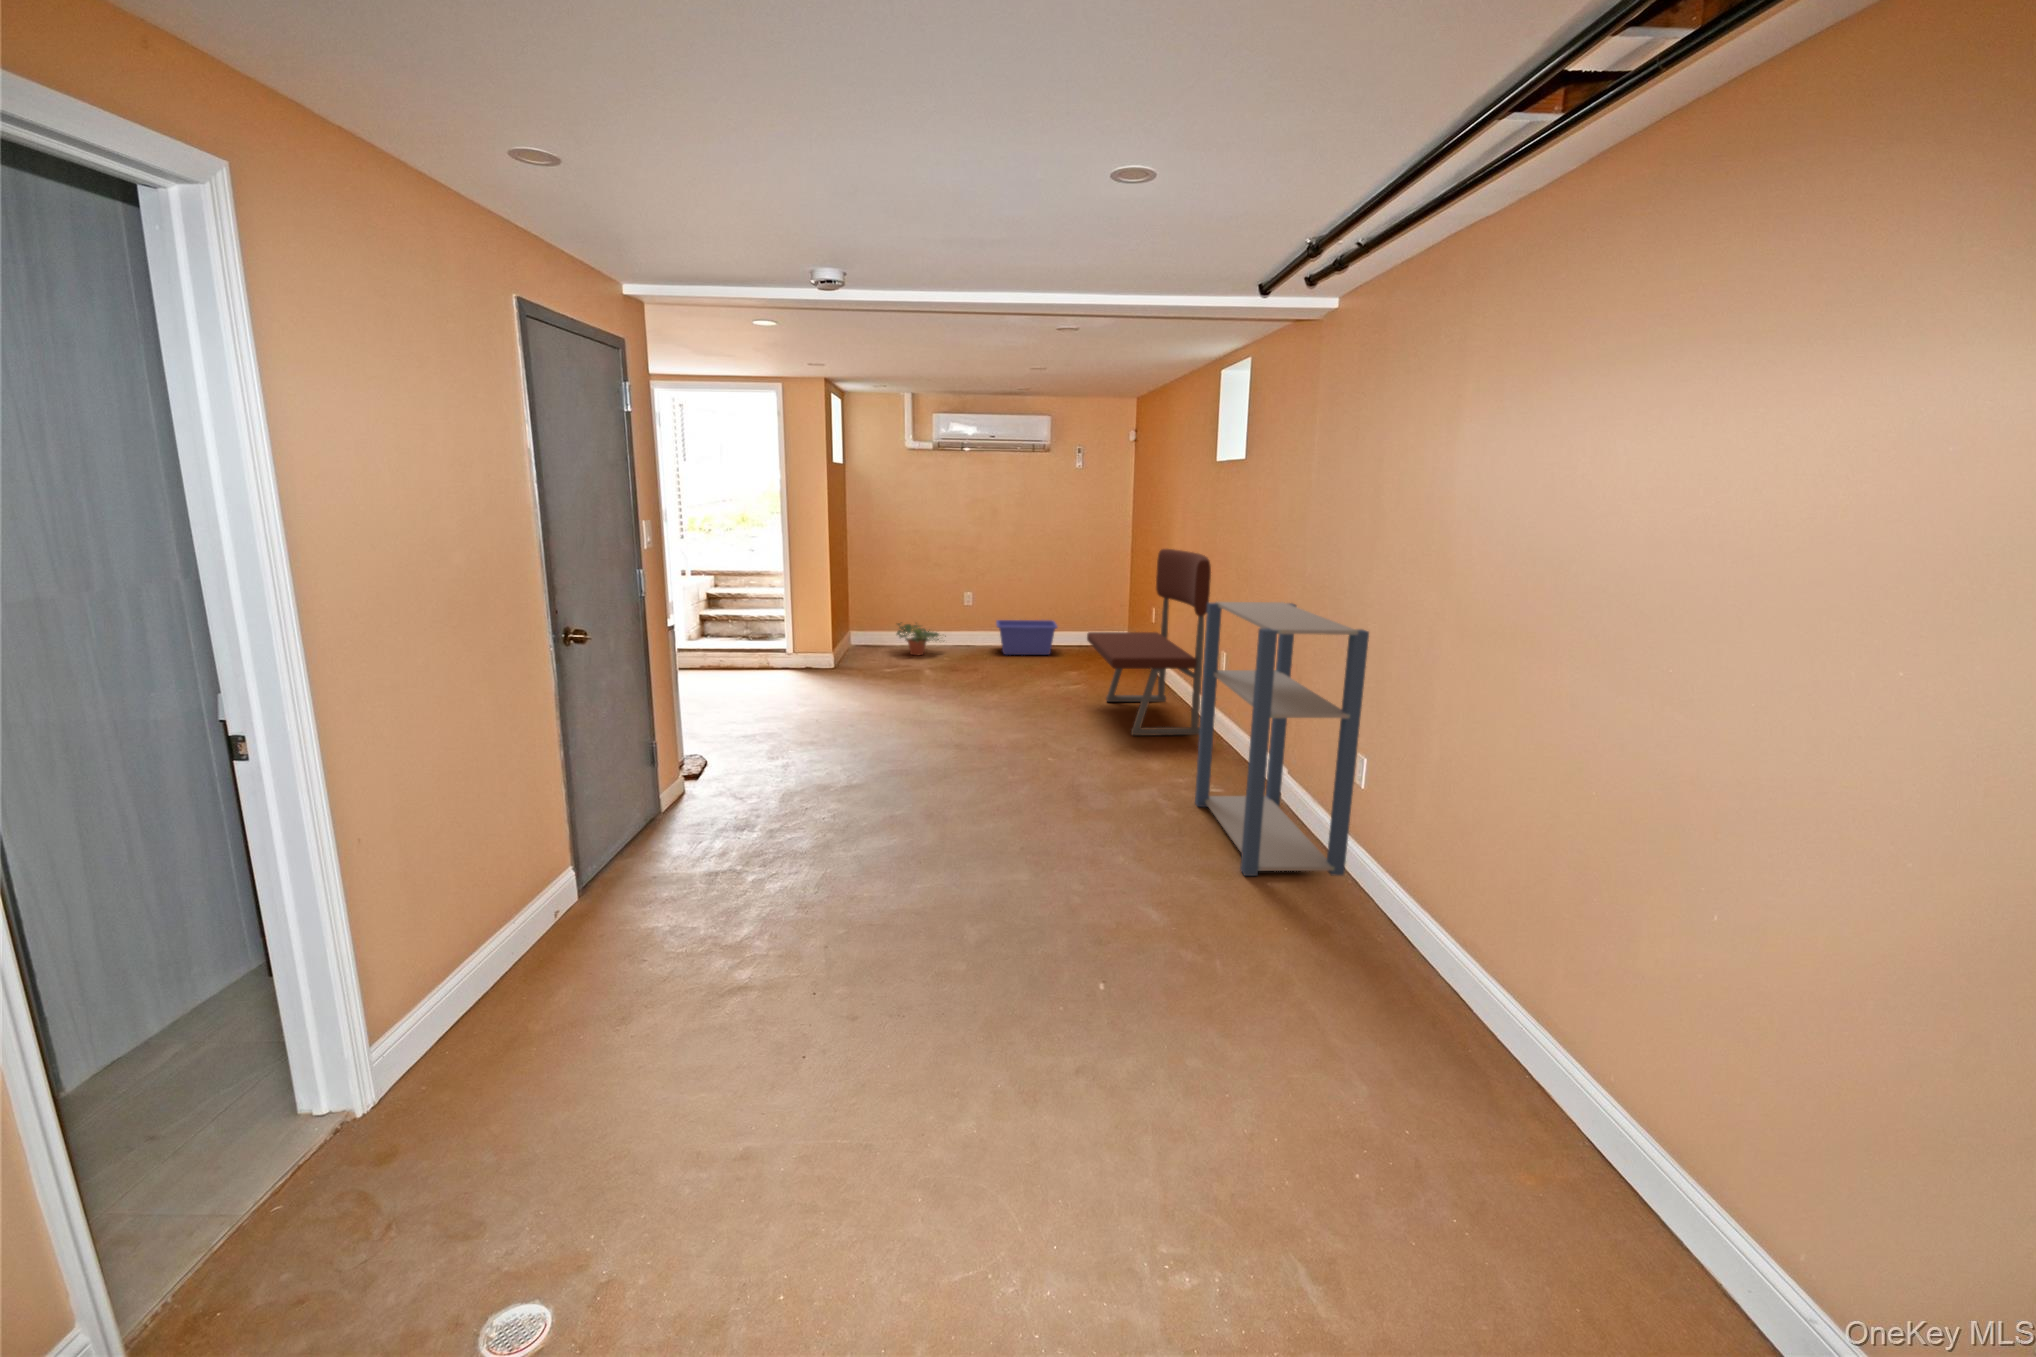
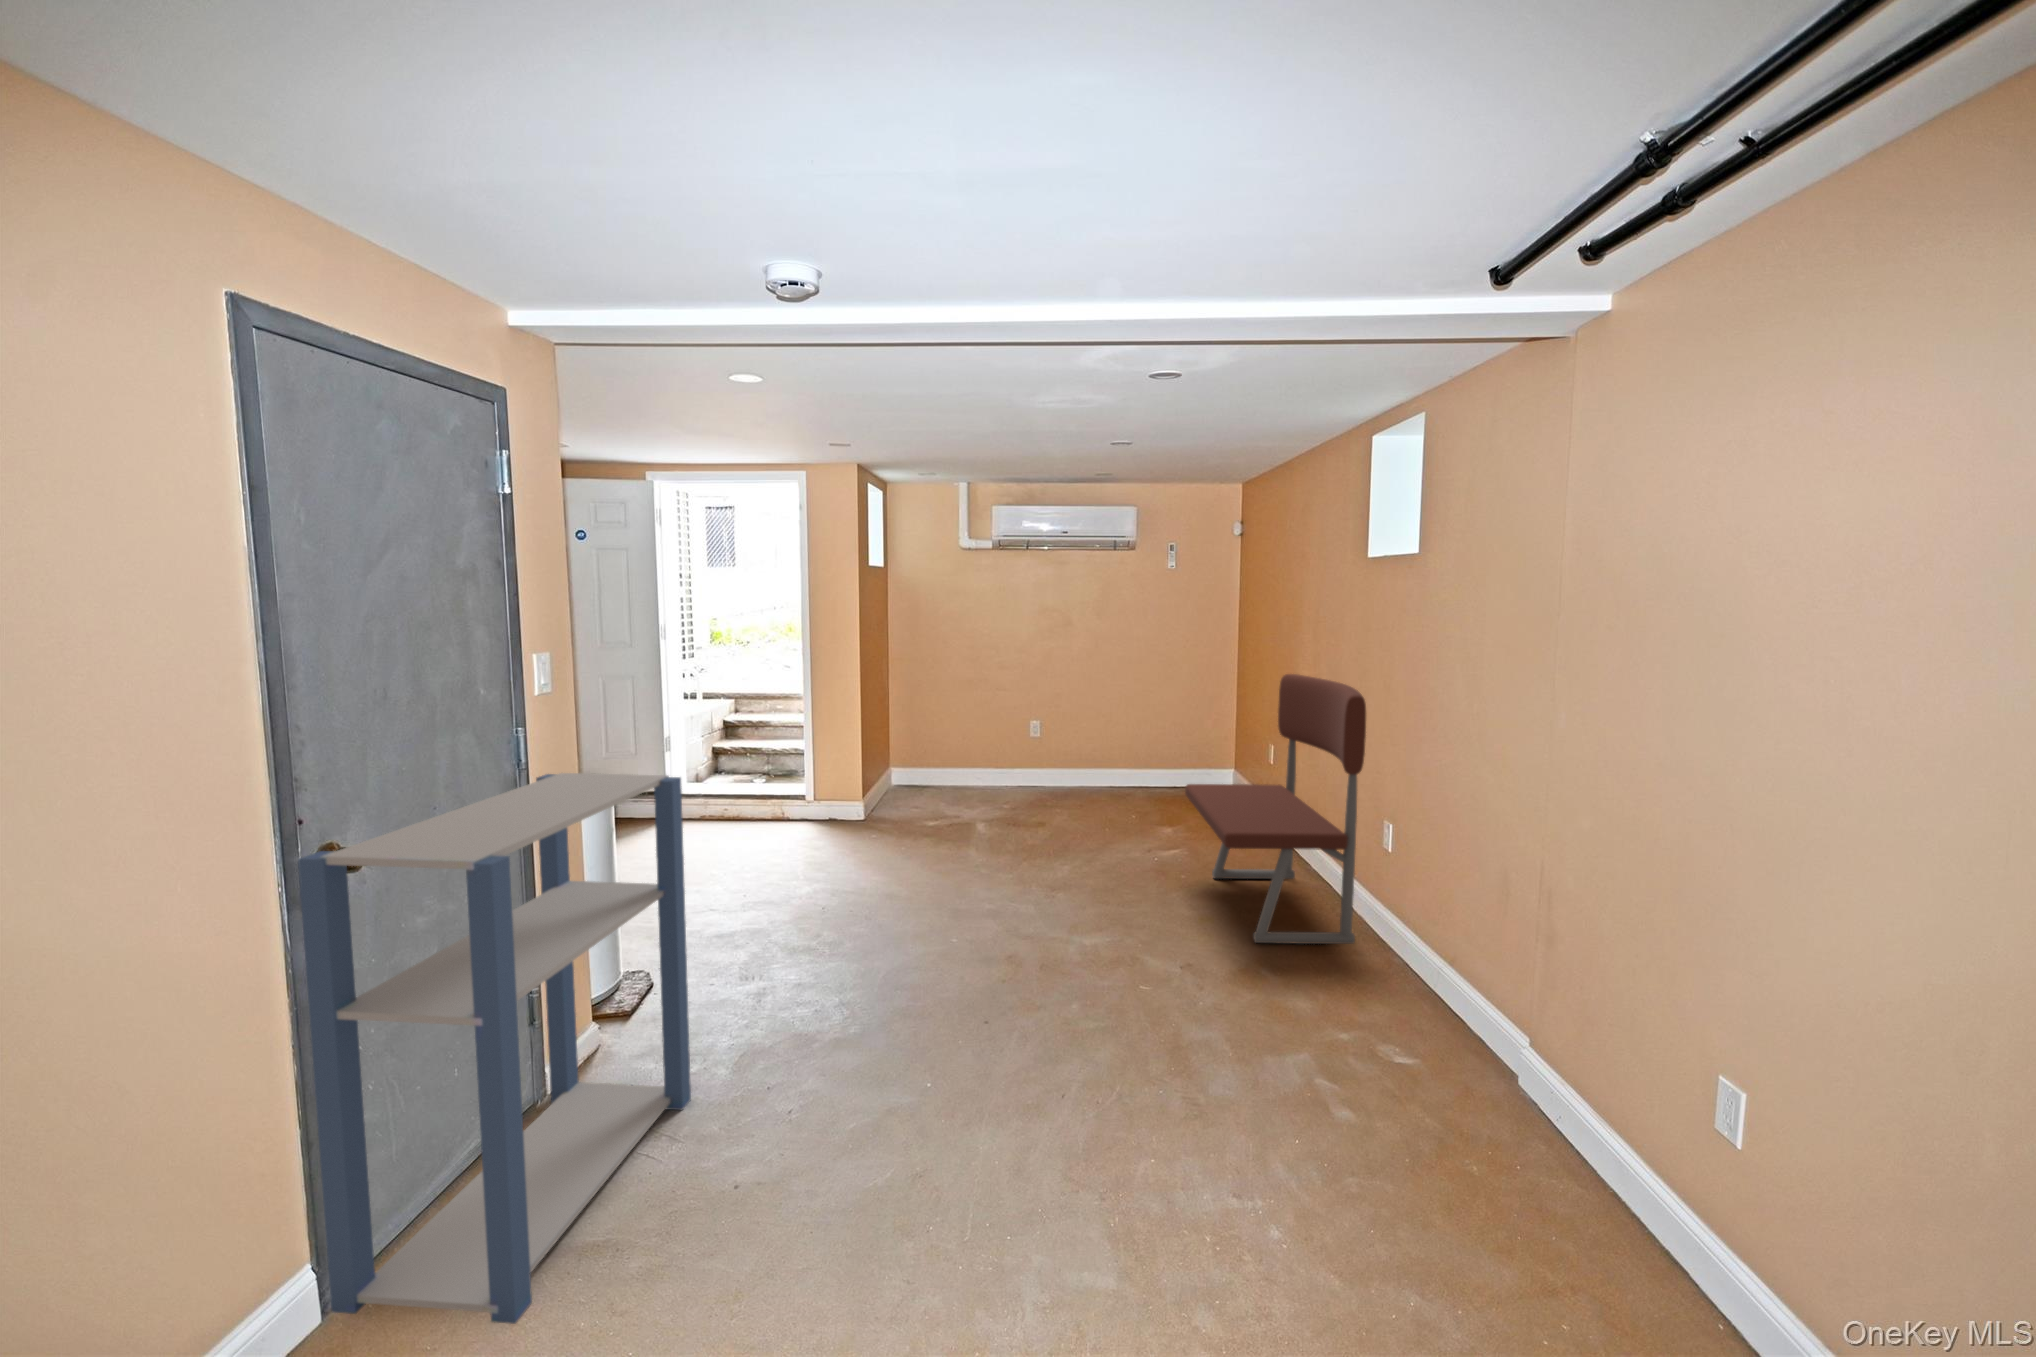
shelving unit: present [1195,602,1369,876] -> present [298,773,691,1324]
storage bin: present [996,620,1057,655] -> none [1068,753,1145,799]
potted plant: present [897,623,946,655] -> none [944,756,1007,798]

